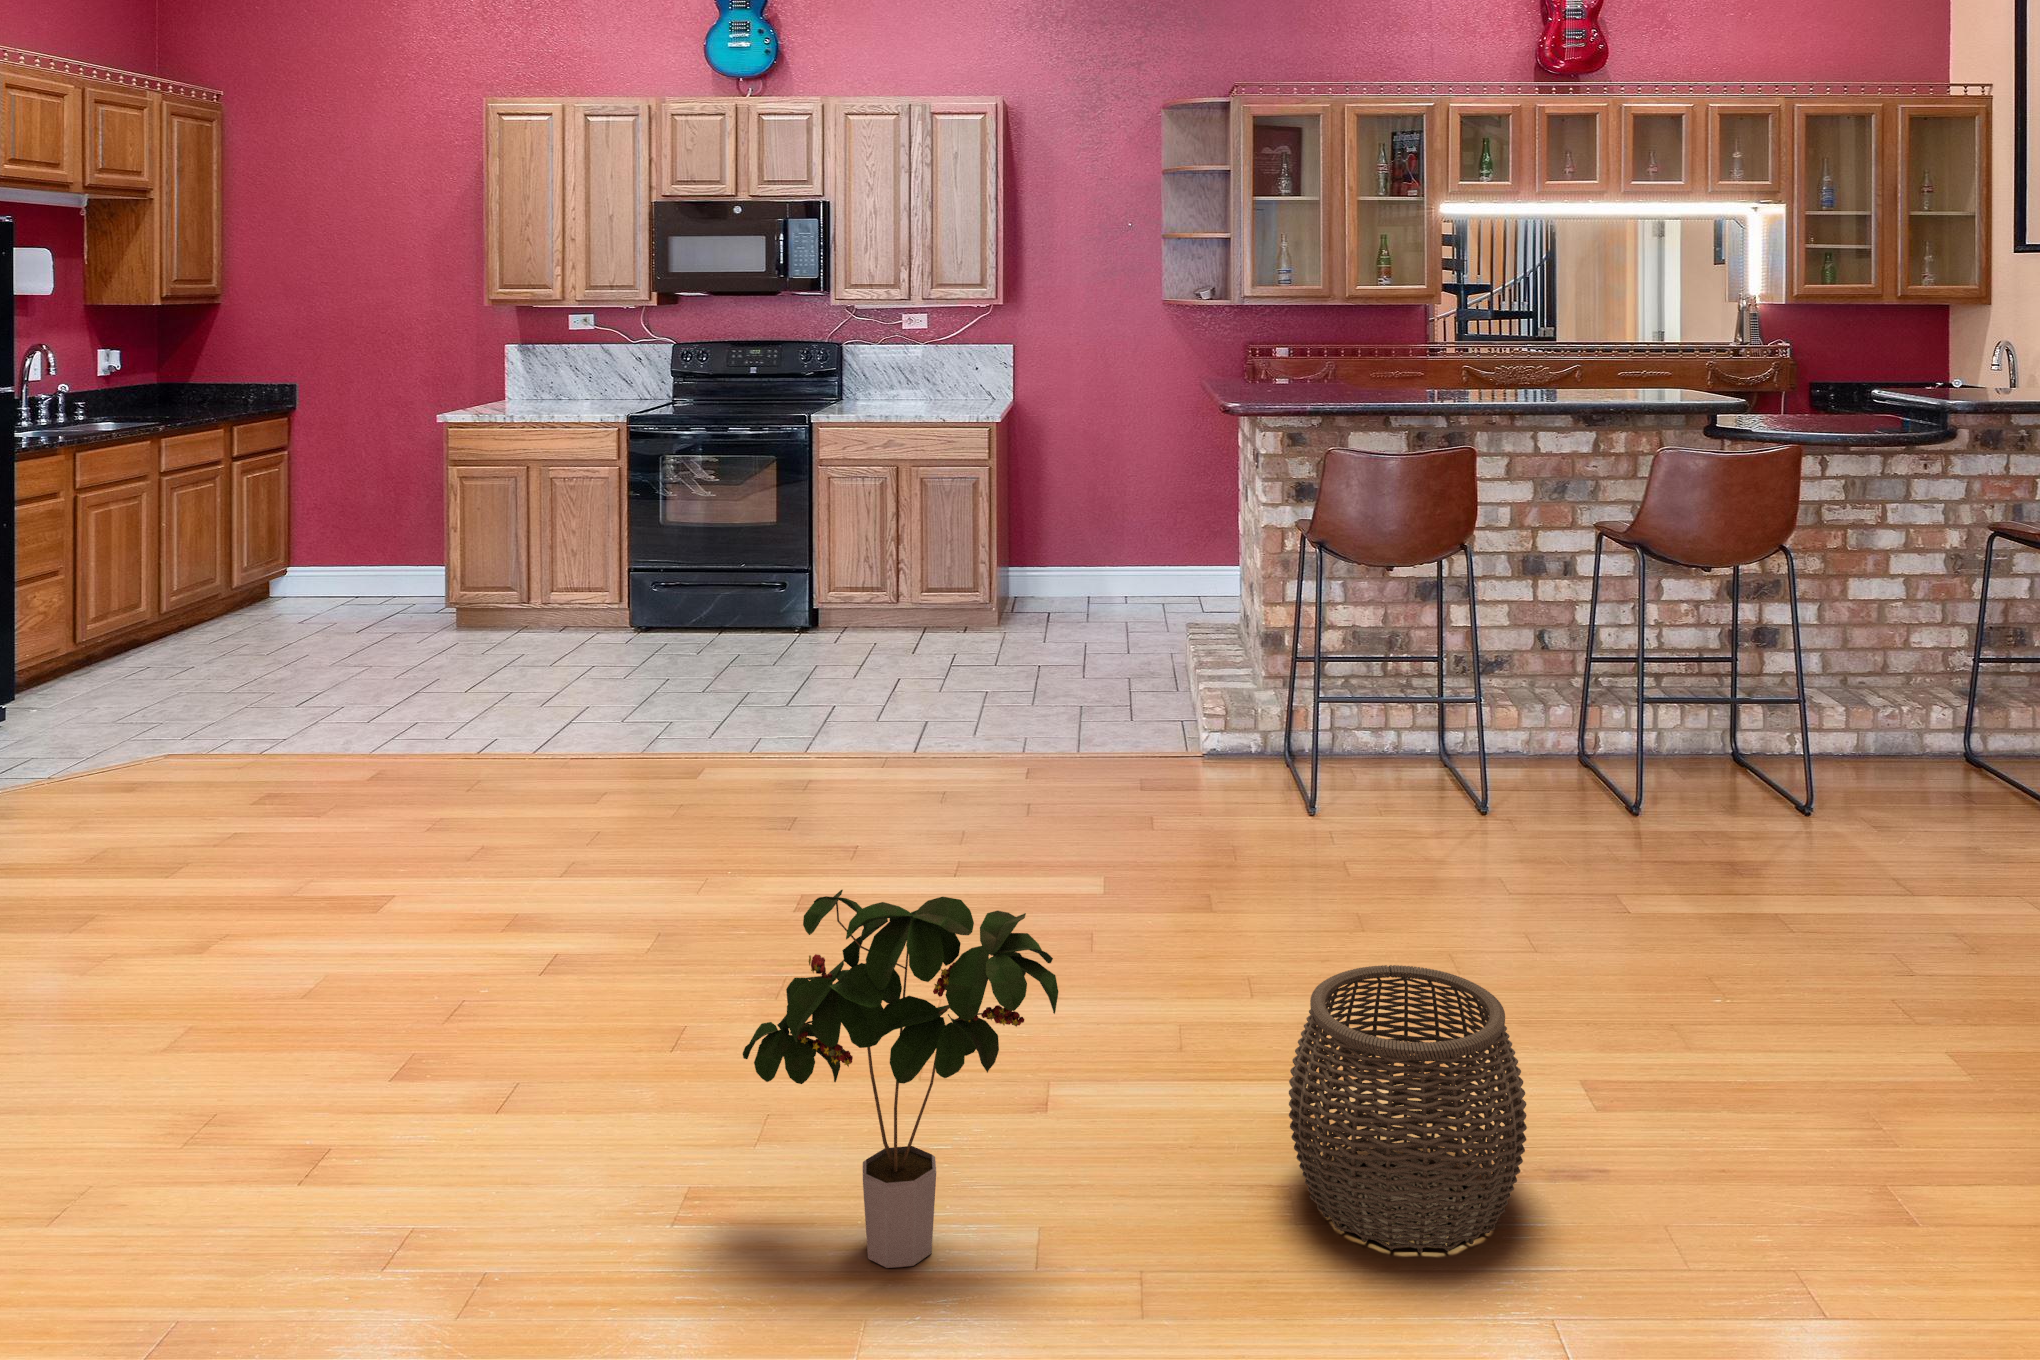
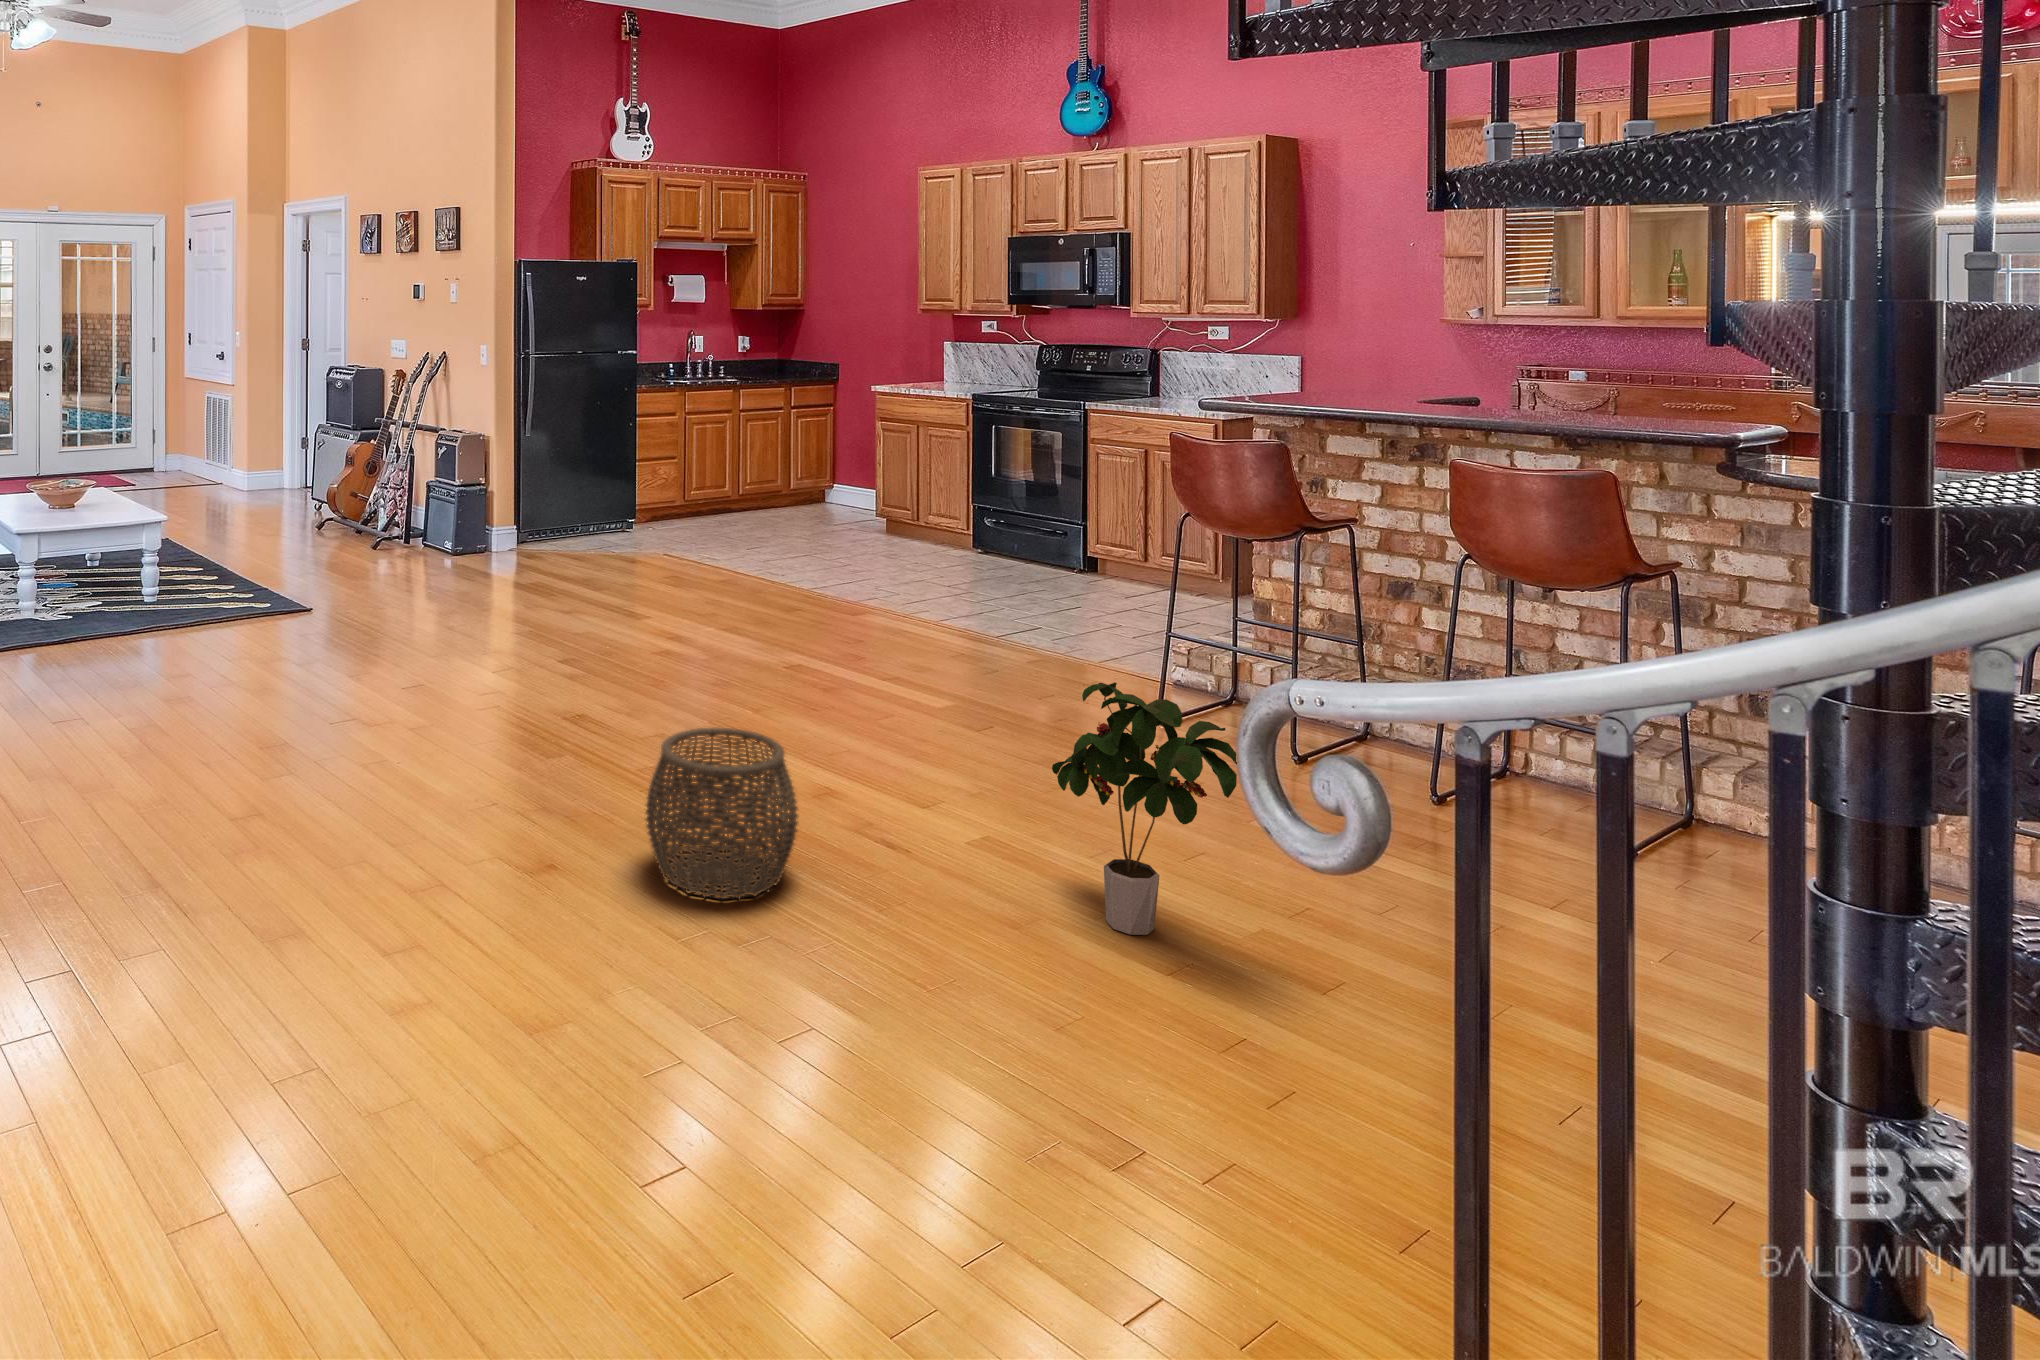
potted plant: present [743,890,1058,1268] -> present [1052,682,1237,935]

